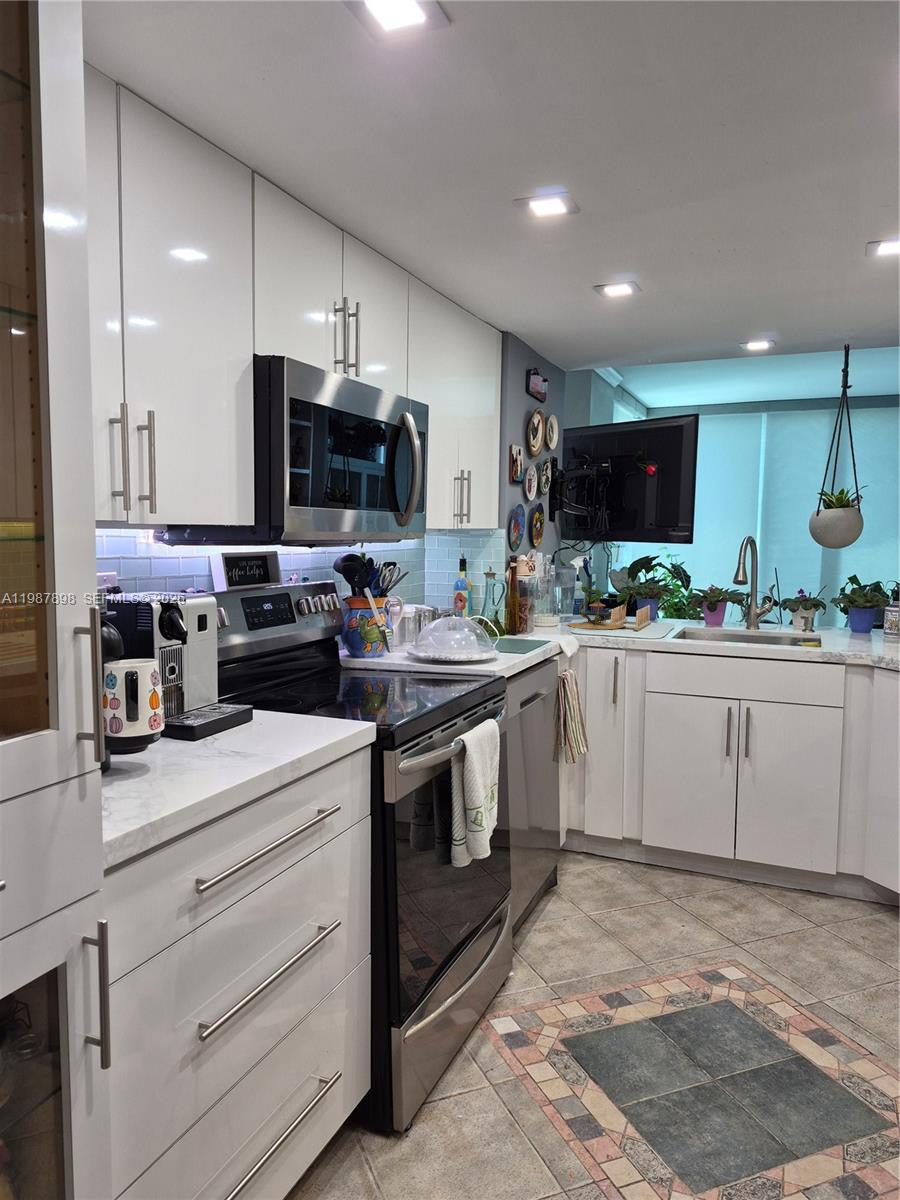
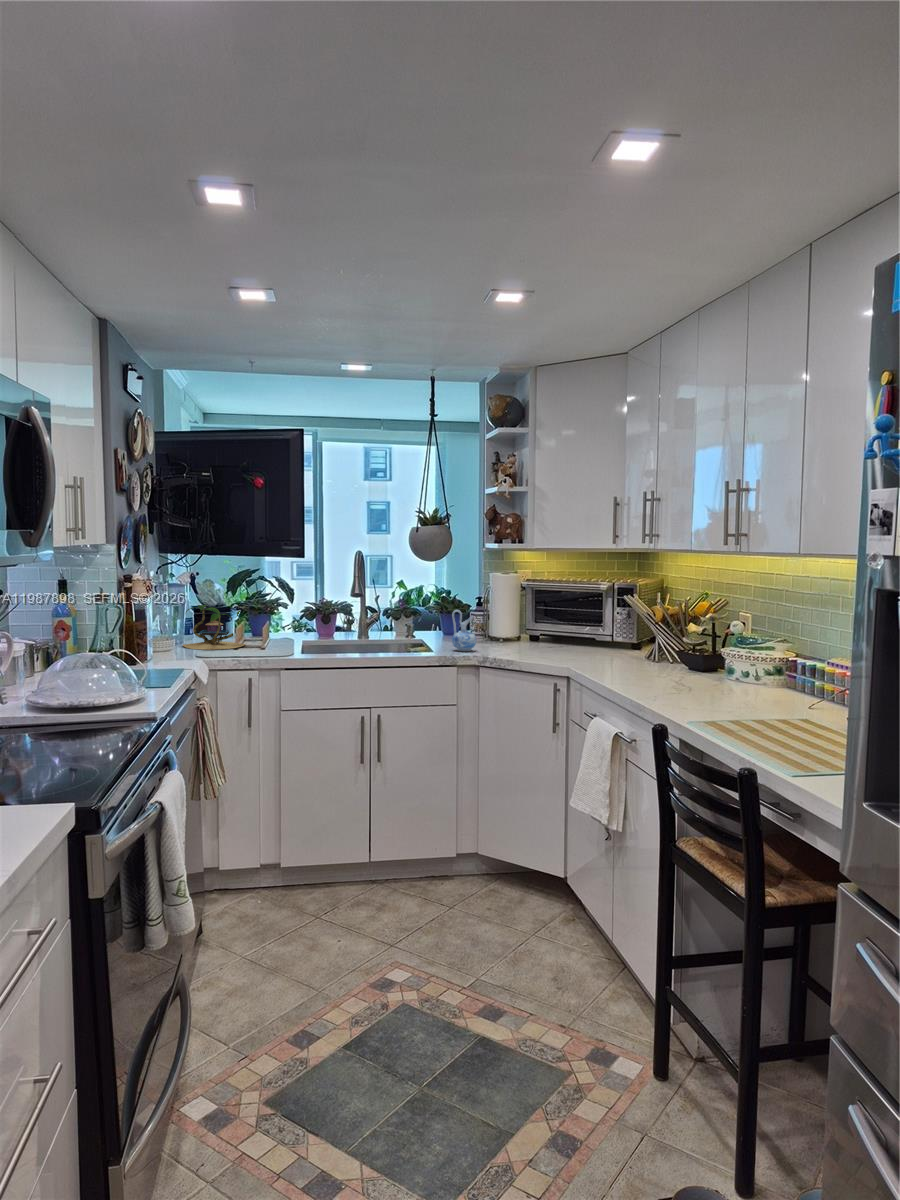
ceramic pitcher: none [848,599,879,647] -> present [452,610,476,651]

